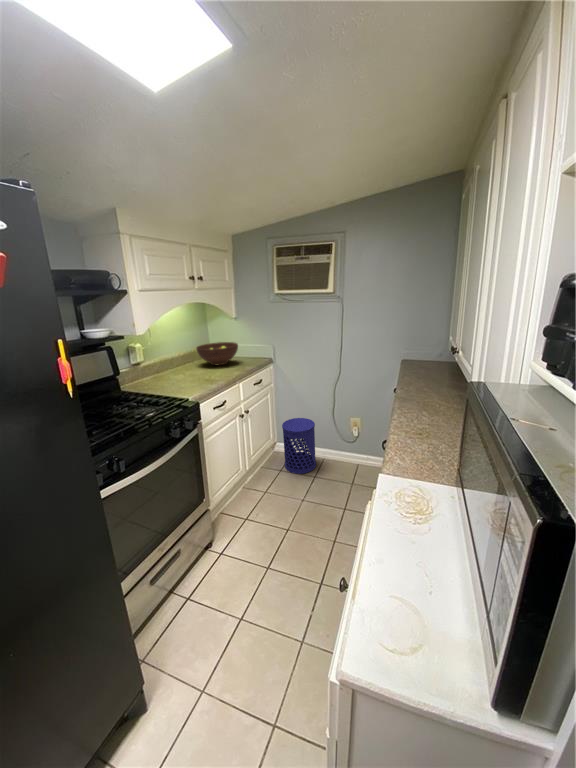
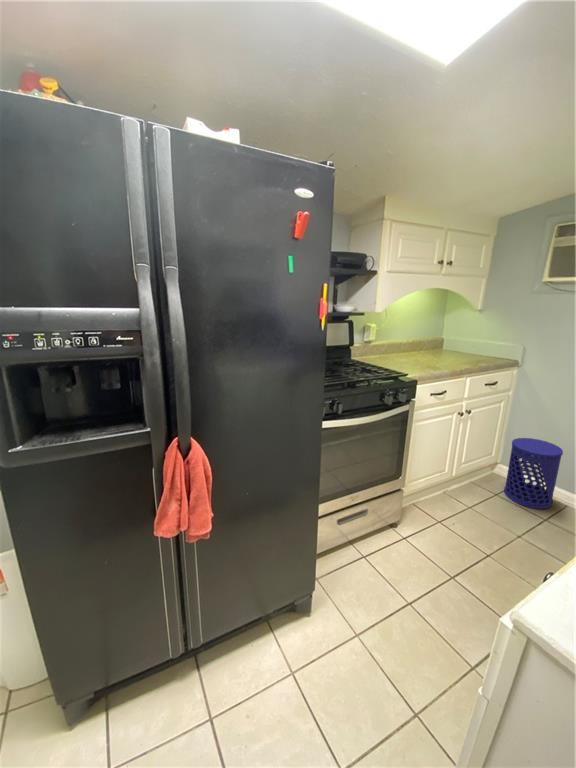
fruit bowl: present [197,342,238,365] -> none [428,335,477,358]

